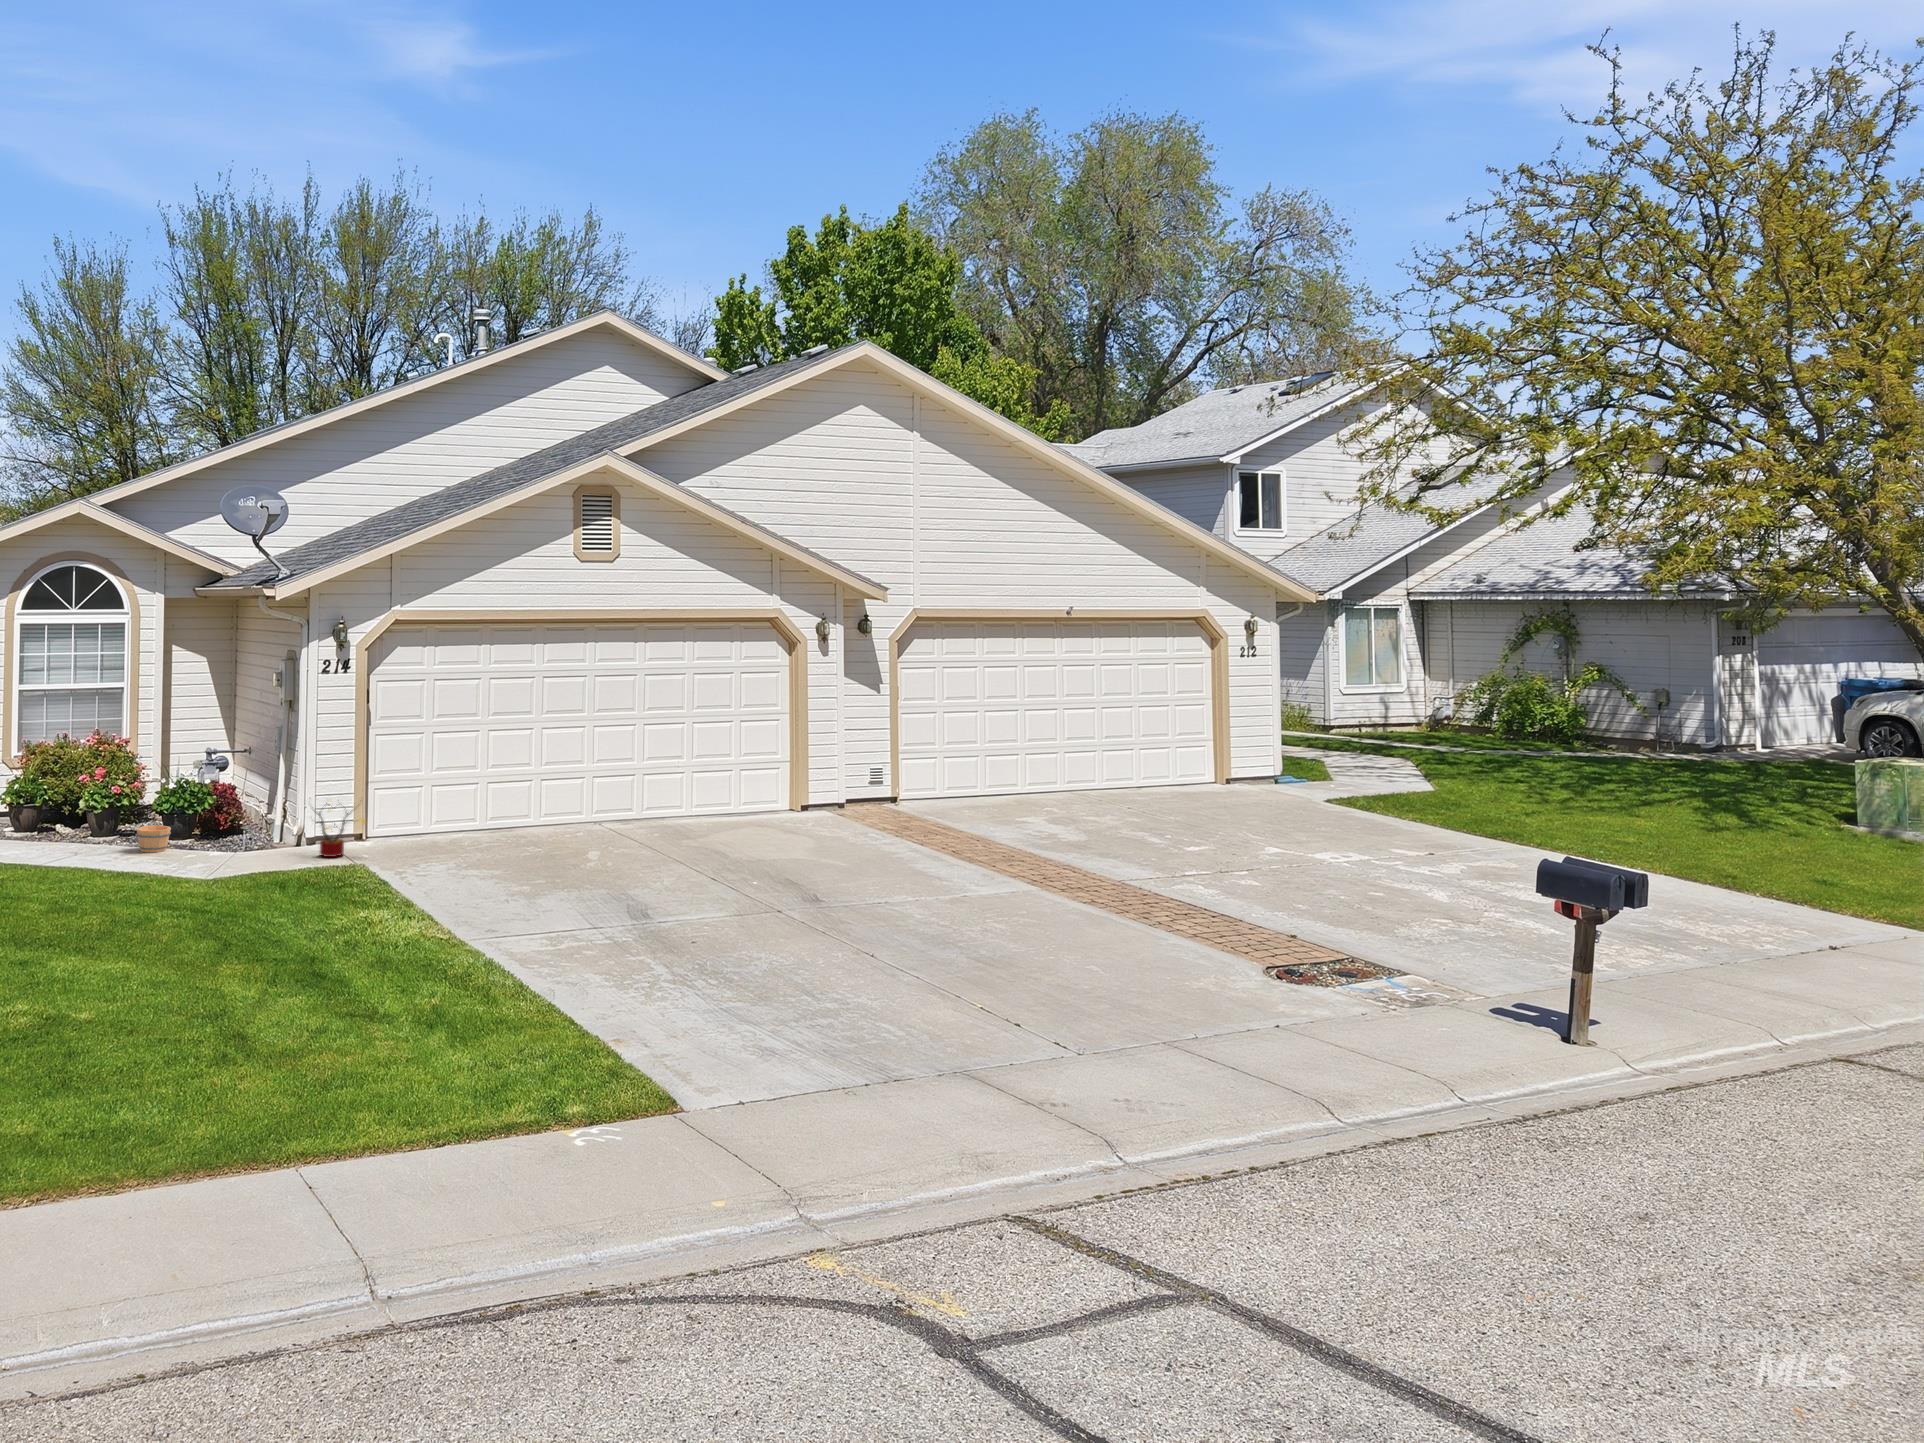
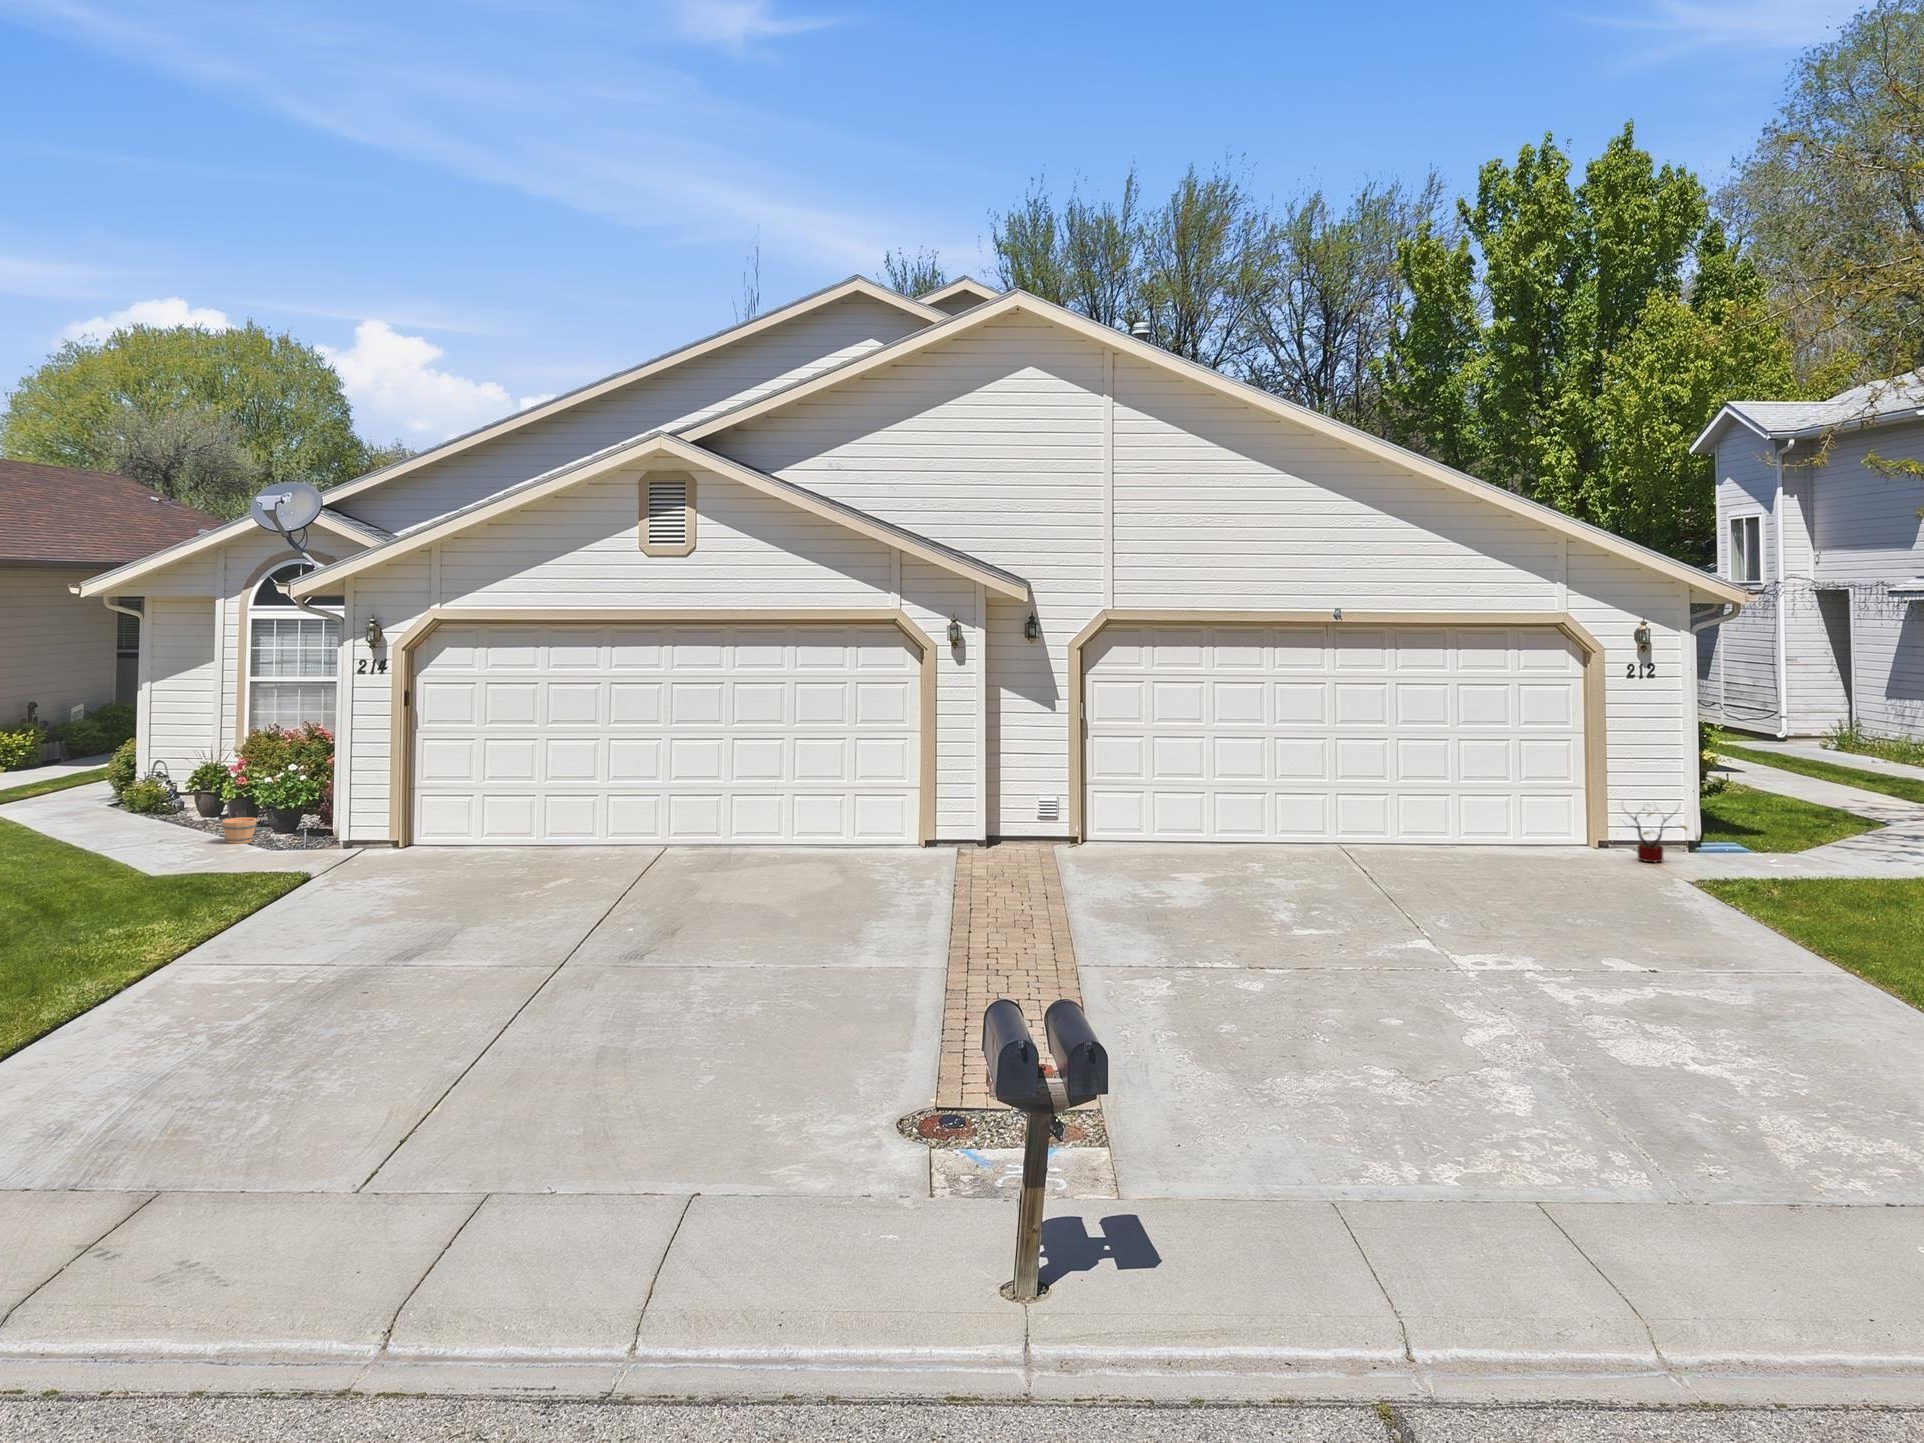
decorative plant: present [312,803,365,857] -> present [1623,809,1687,862]

